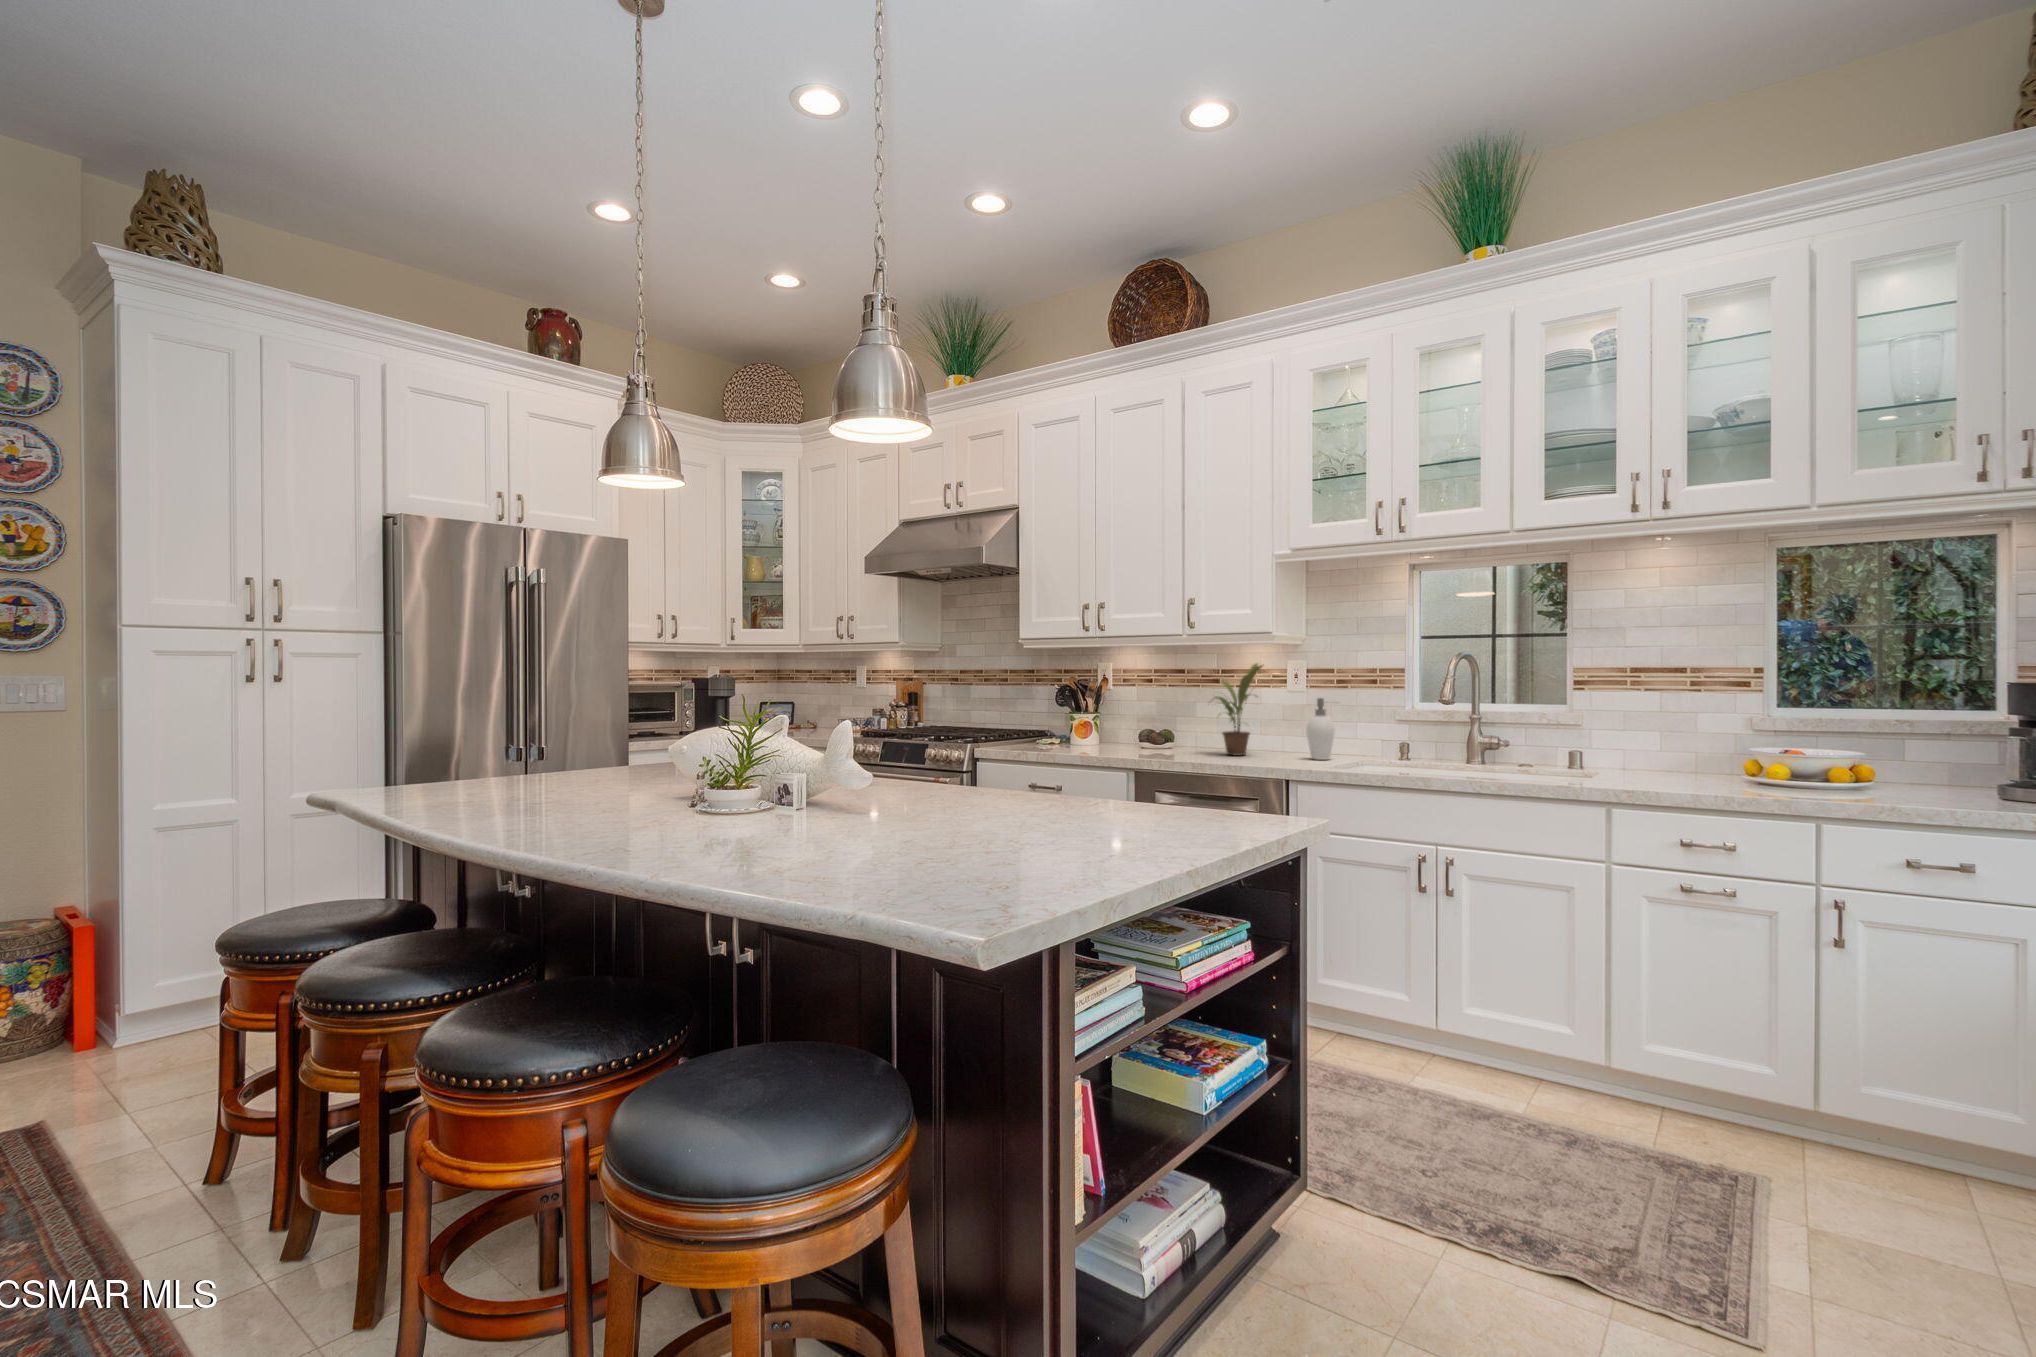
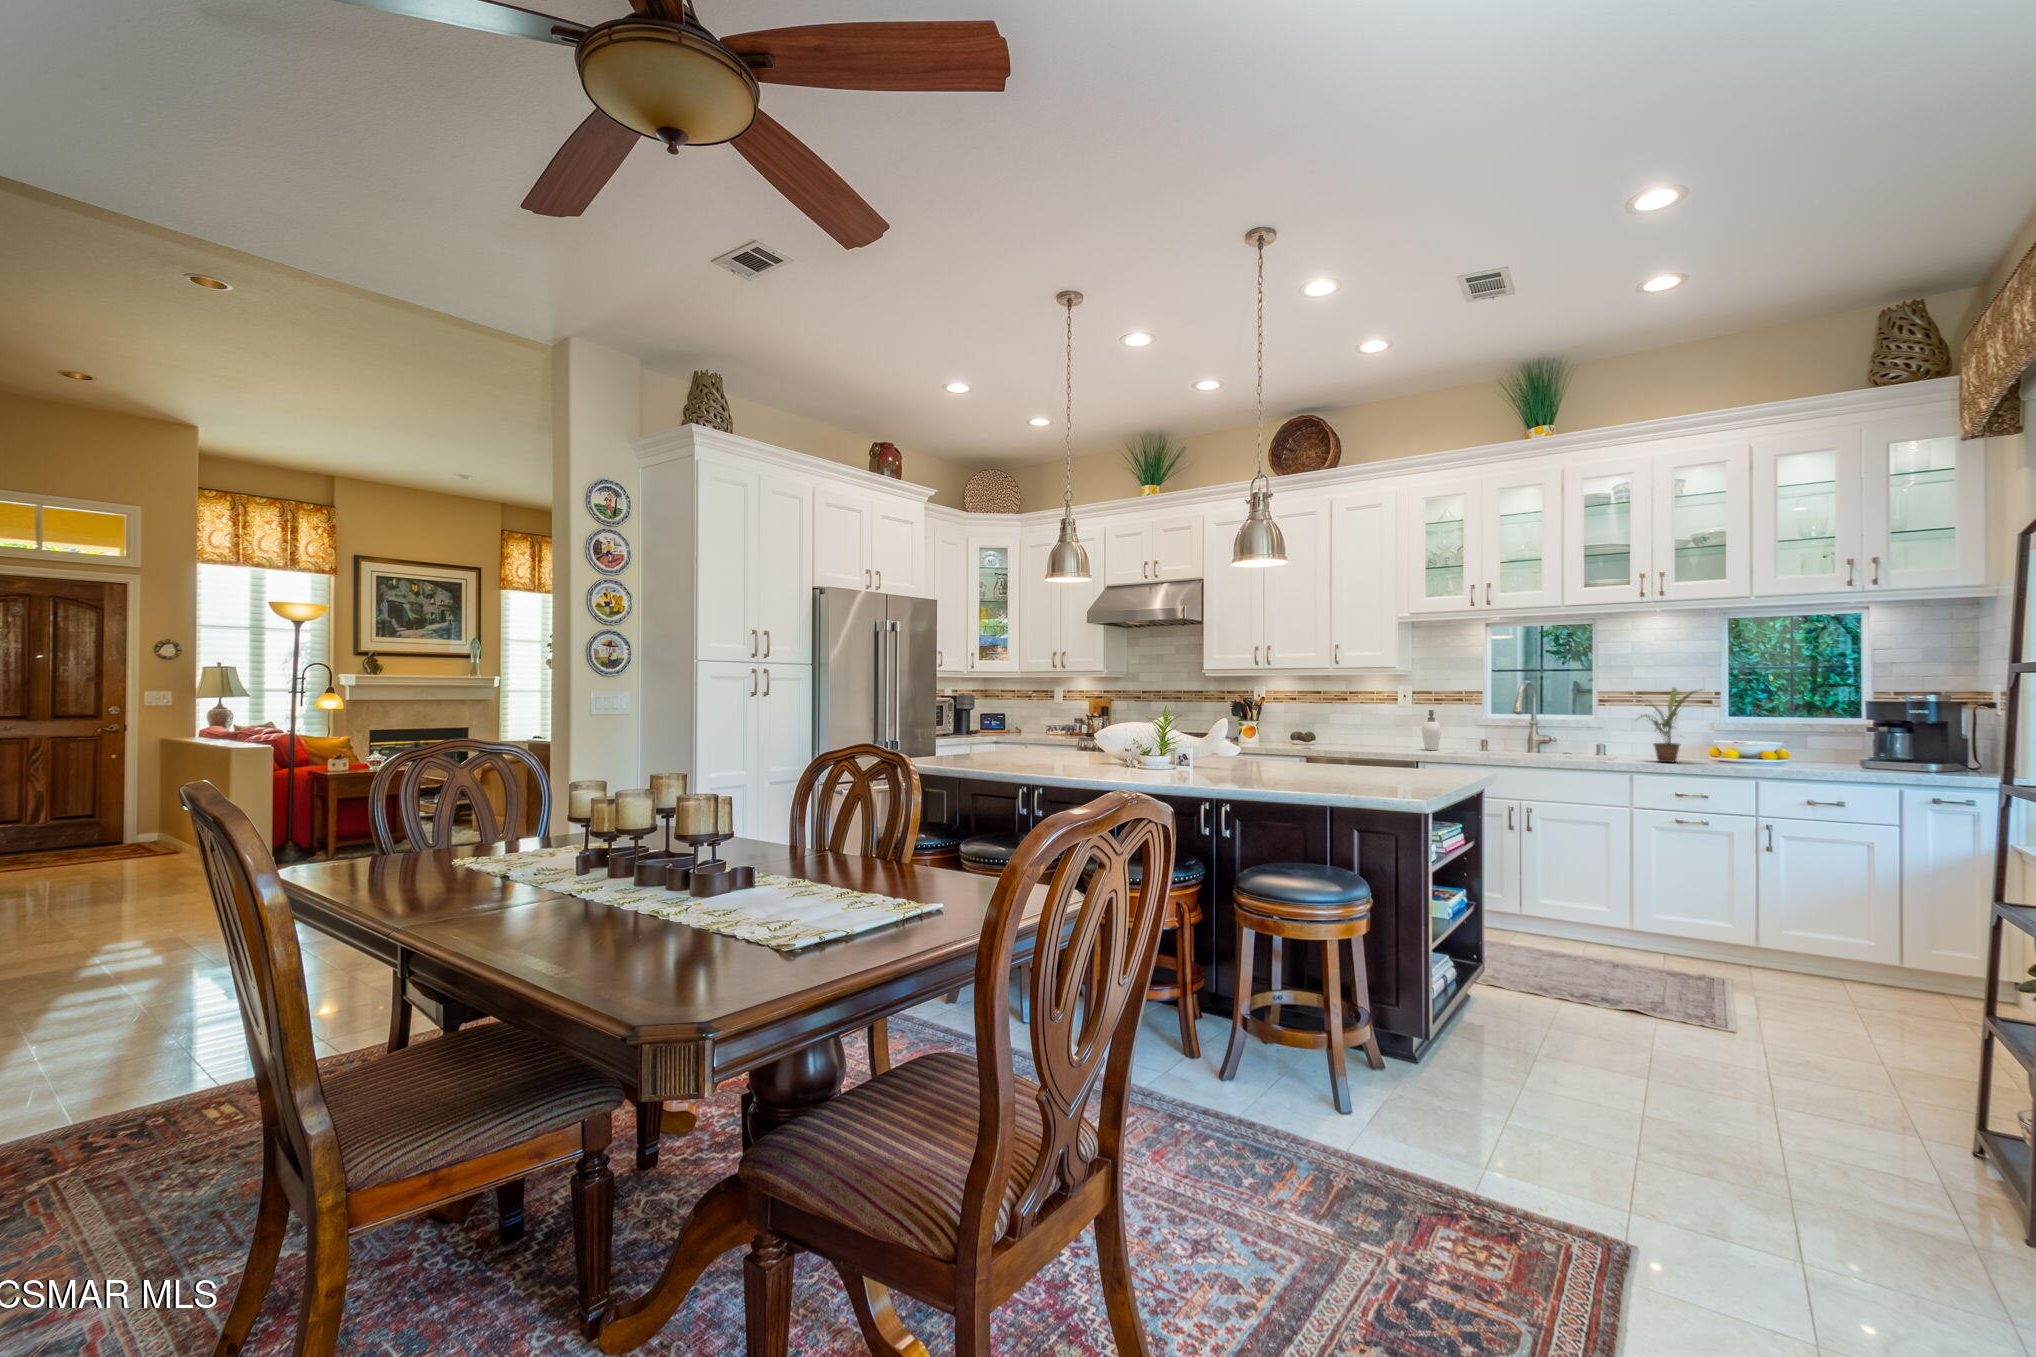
potted plant: present [1214,663,1263,756] -> present [1639,688,1702,762]

